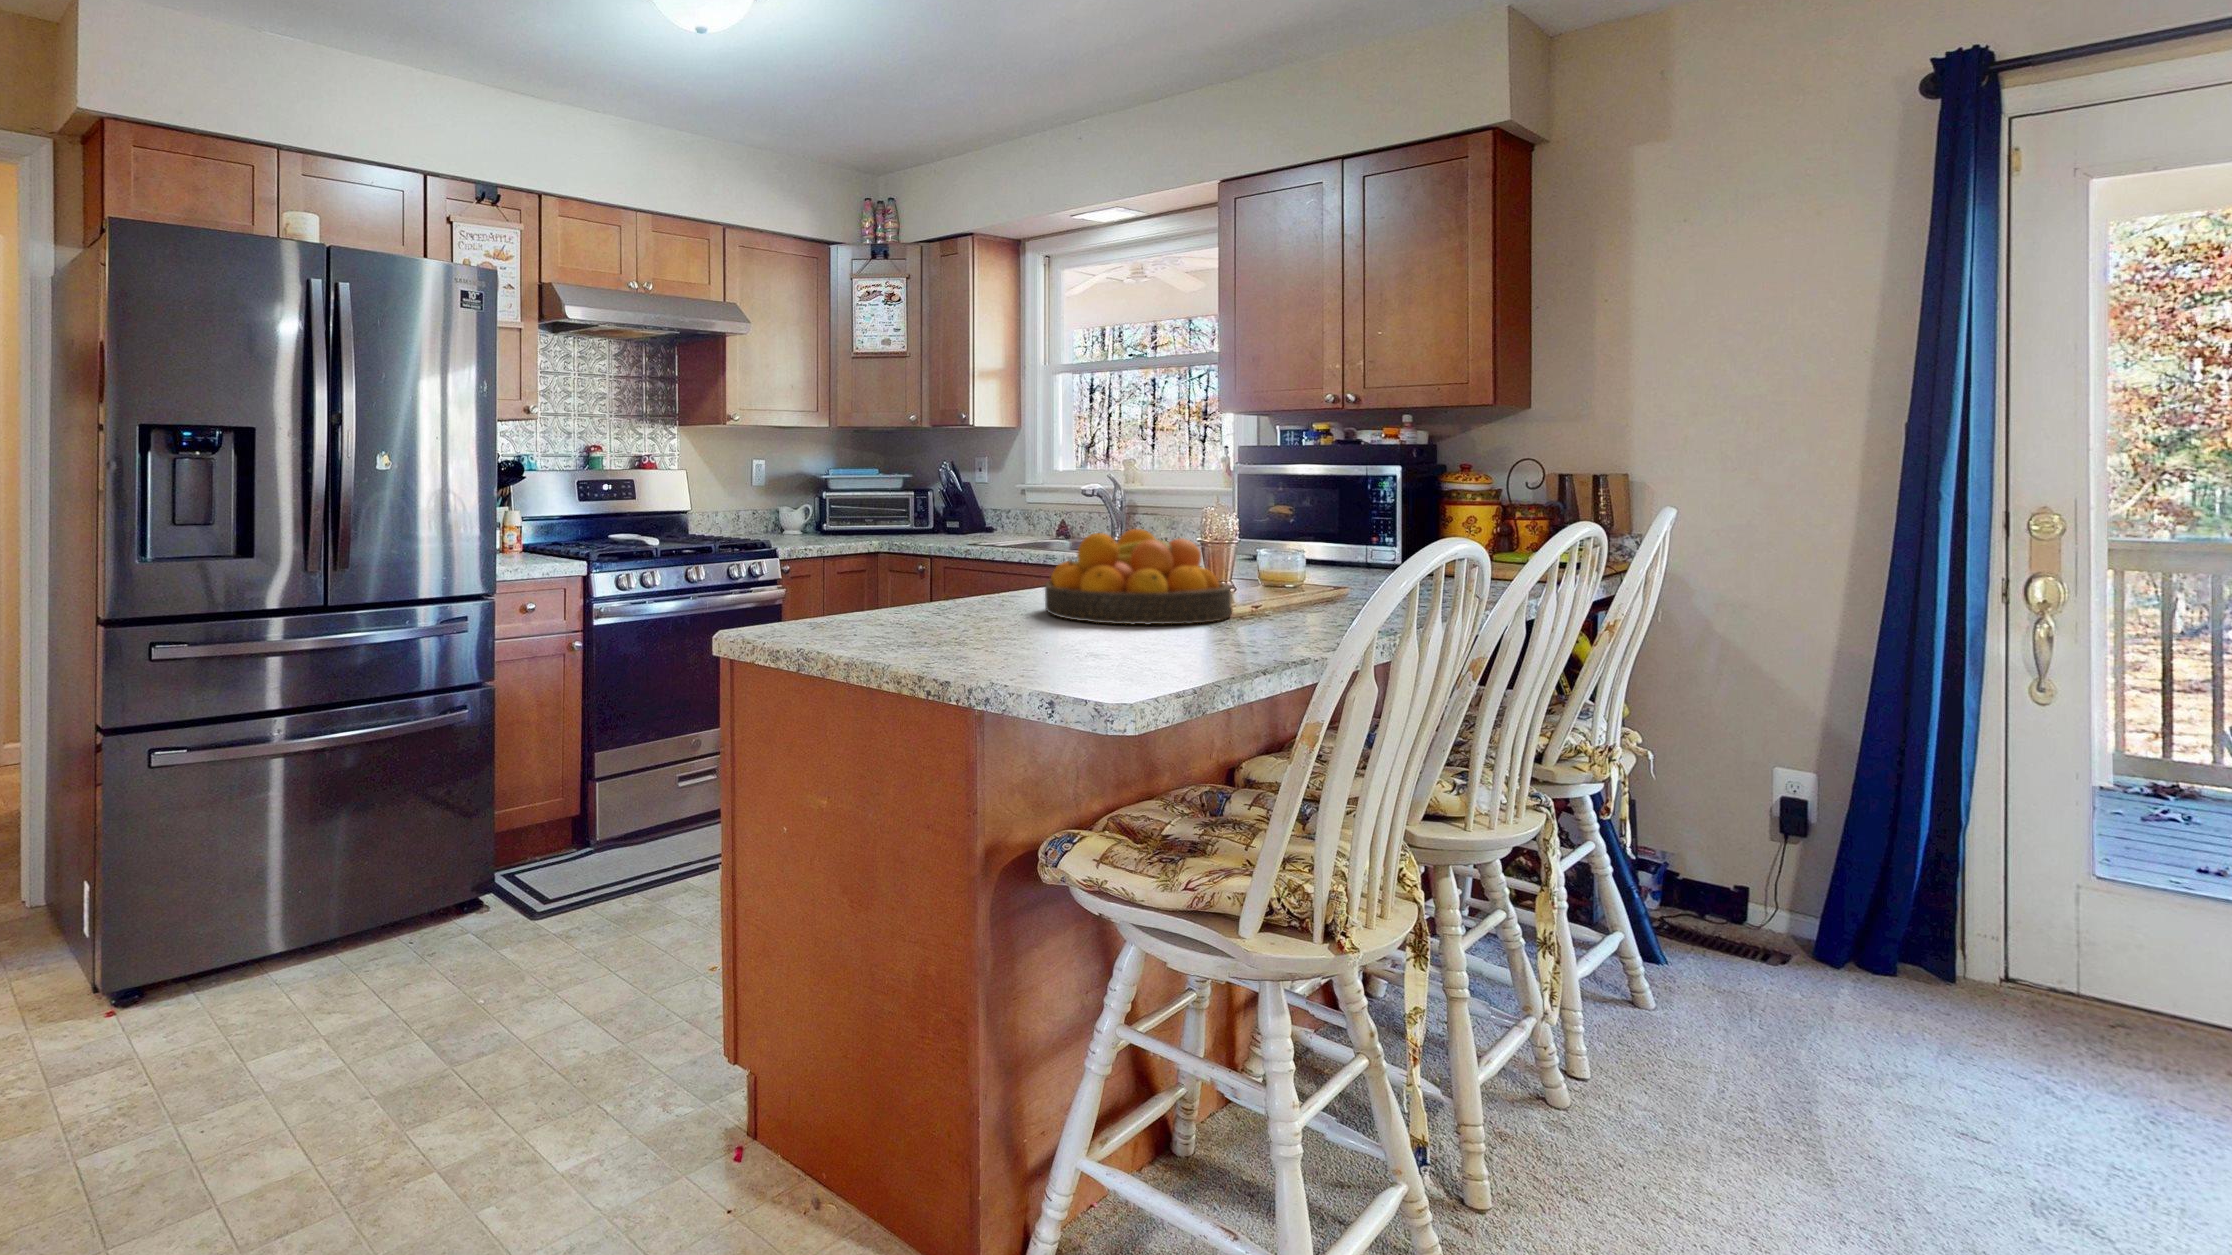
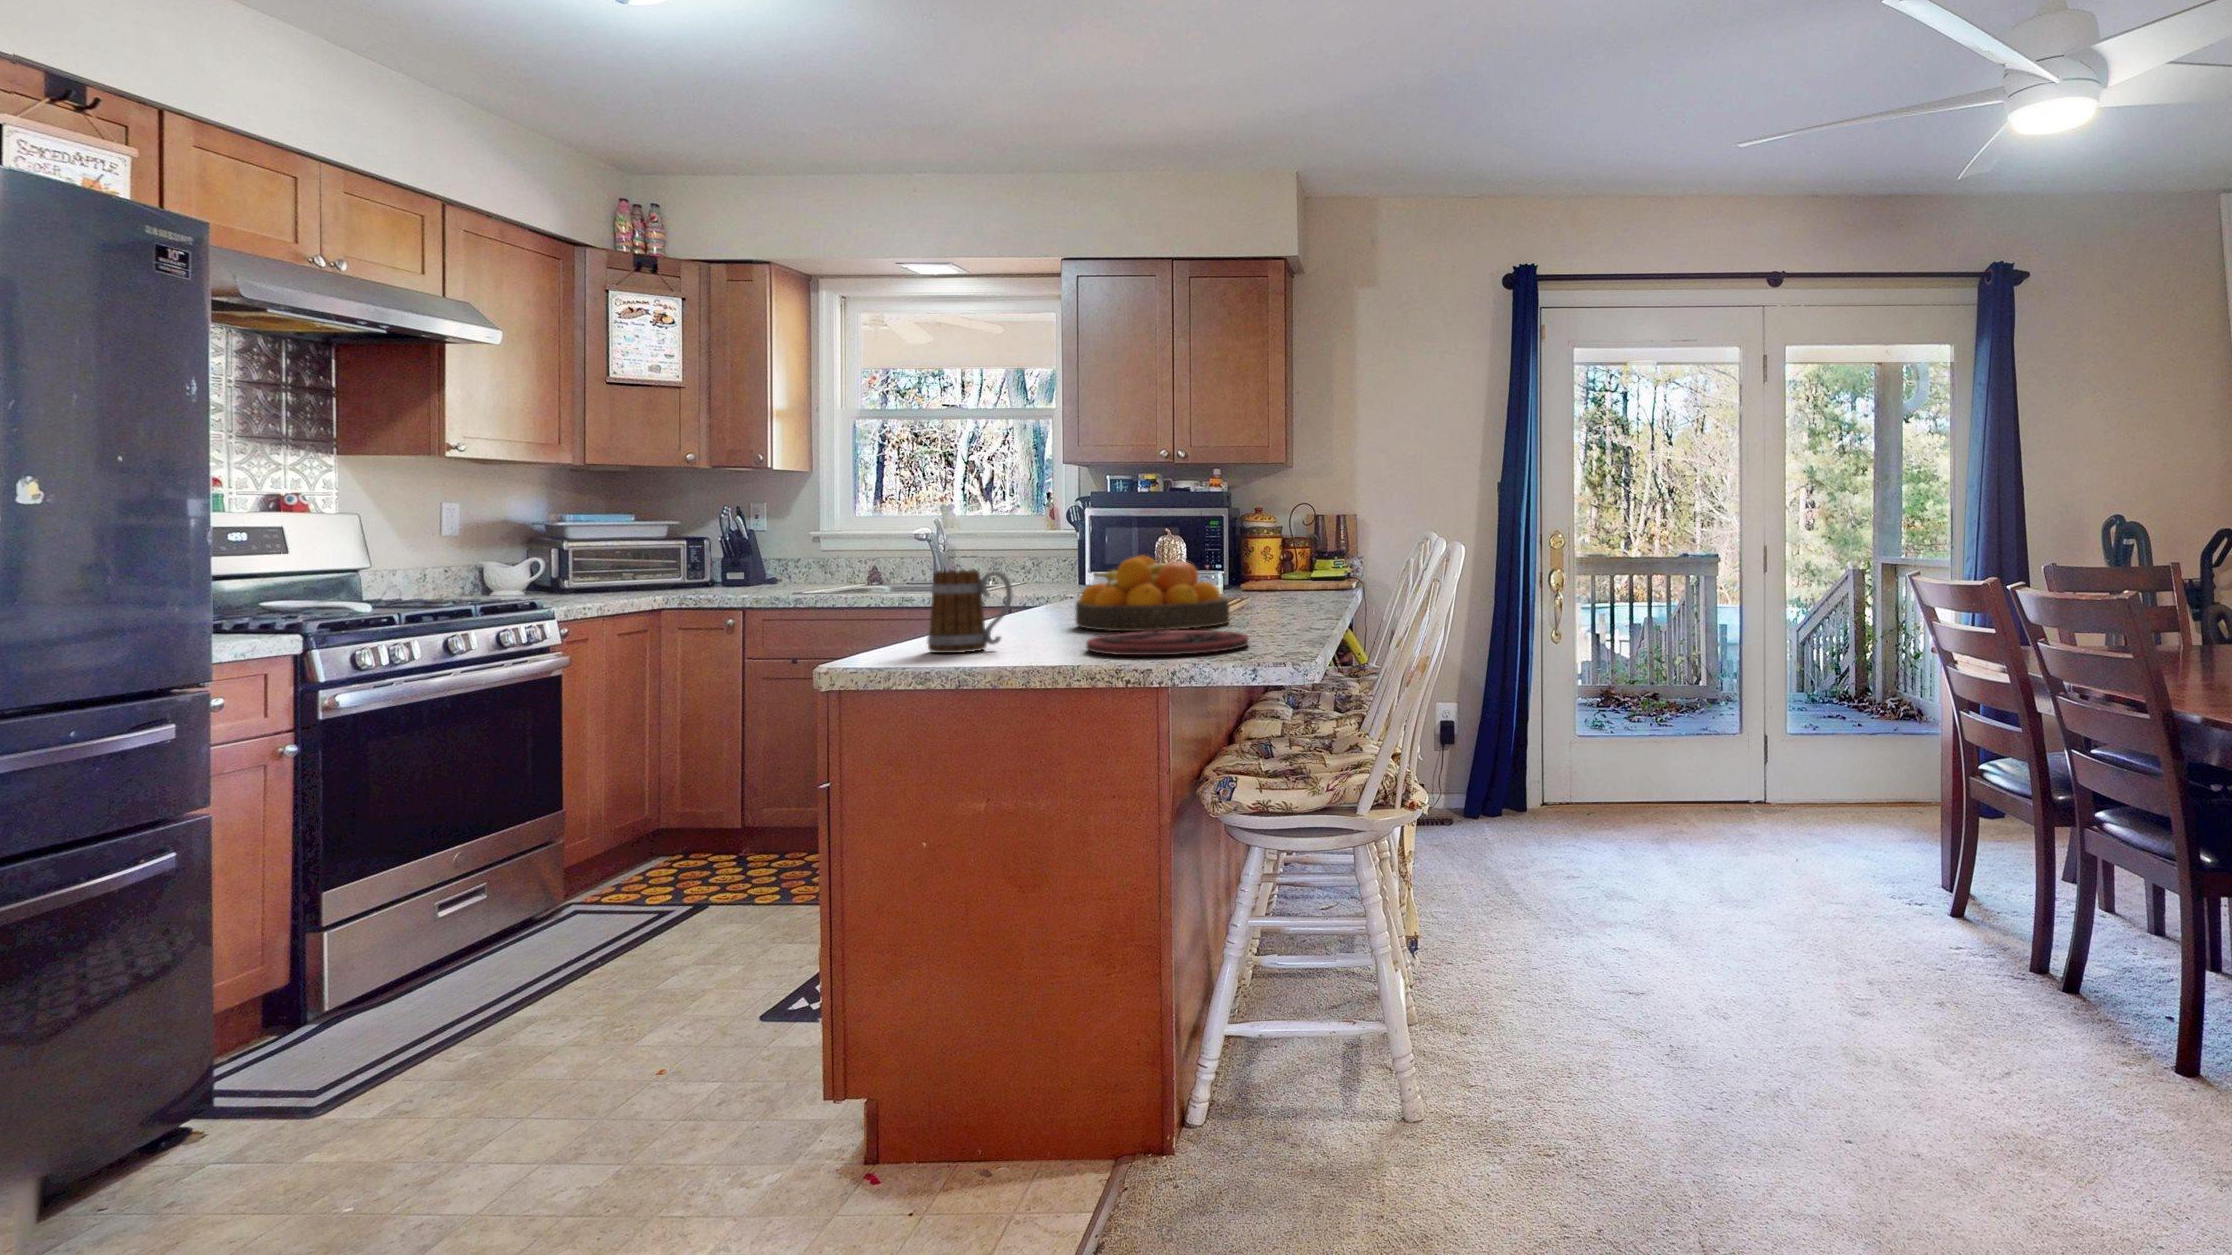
mug: none [827,542,903,631] -> present [927,570,1012,653]
plate: none [939,626,1139,666] -> present [1086,630,1249,655]

